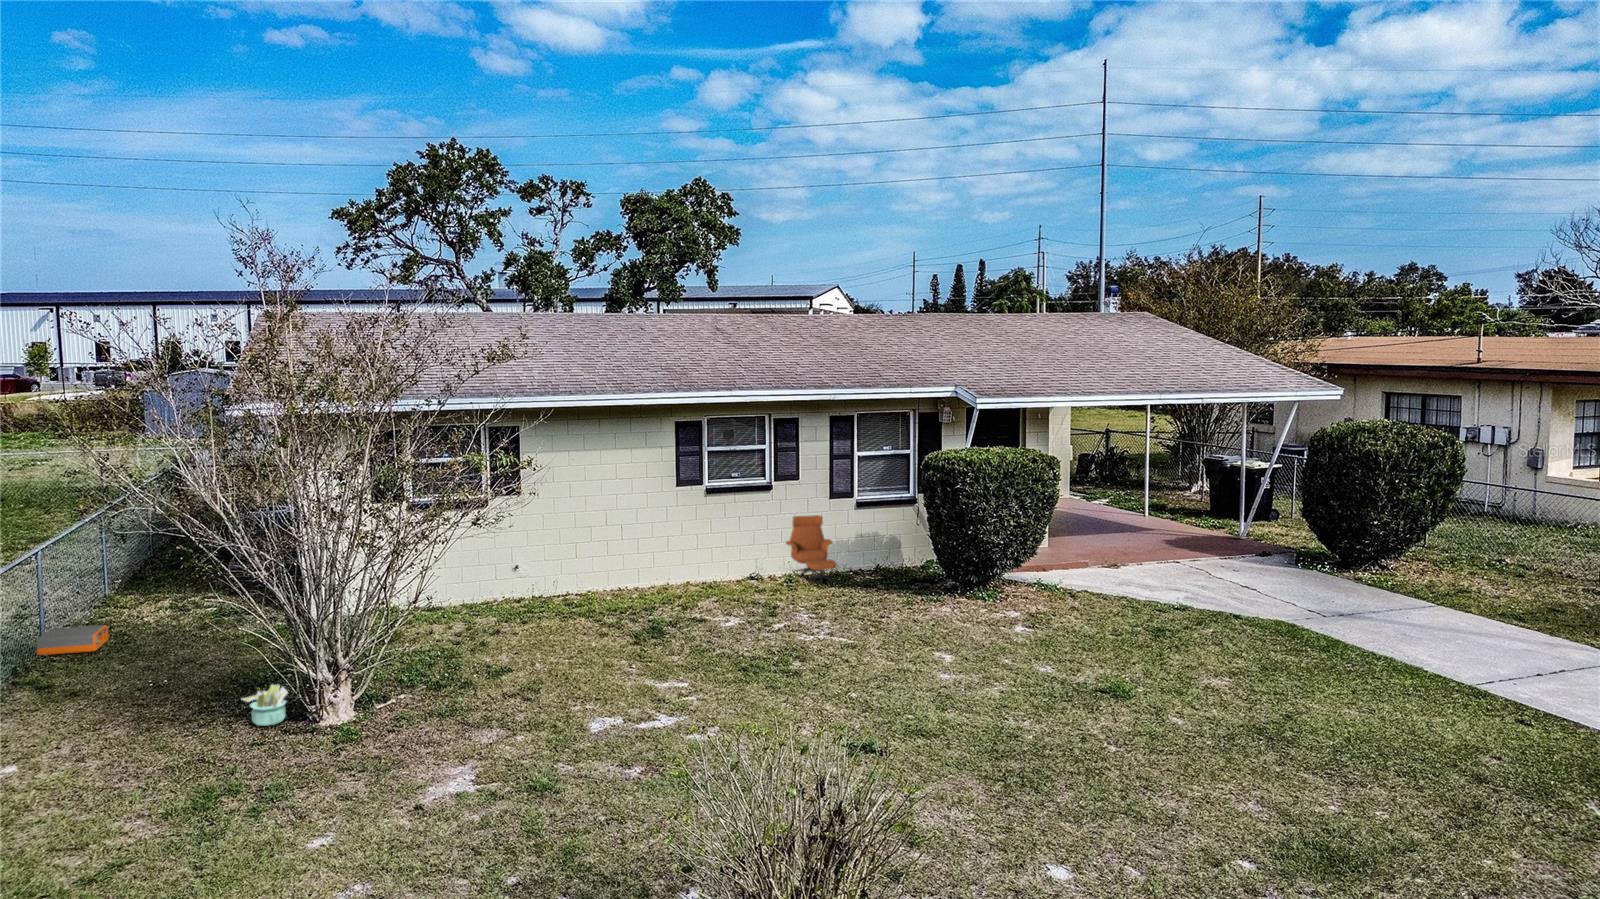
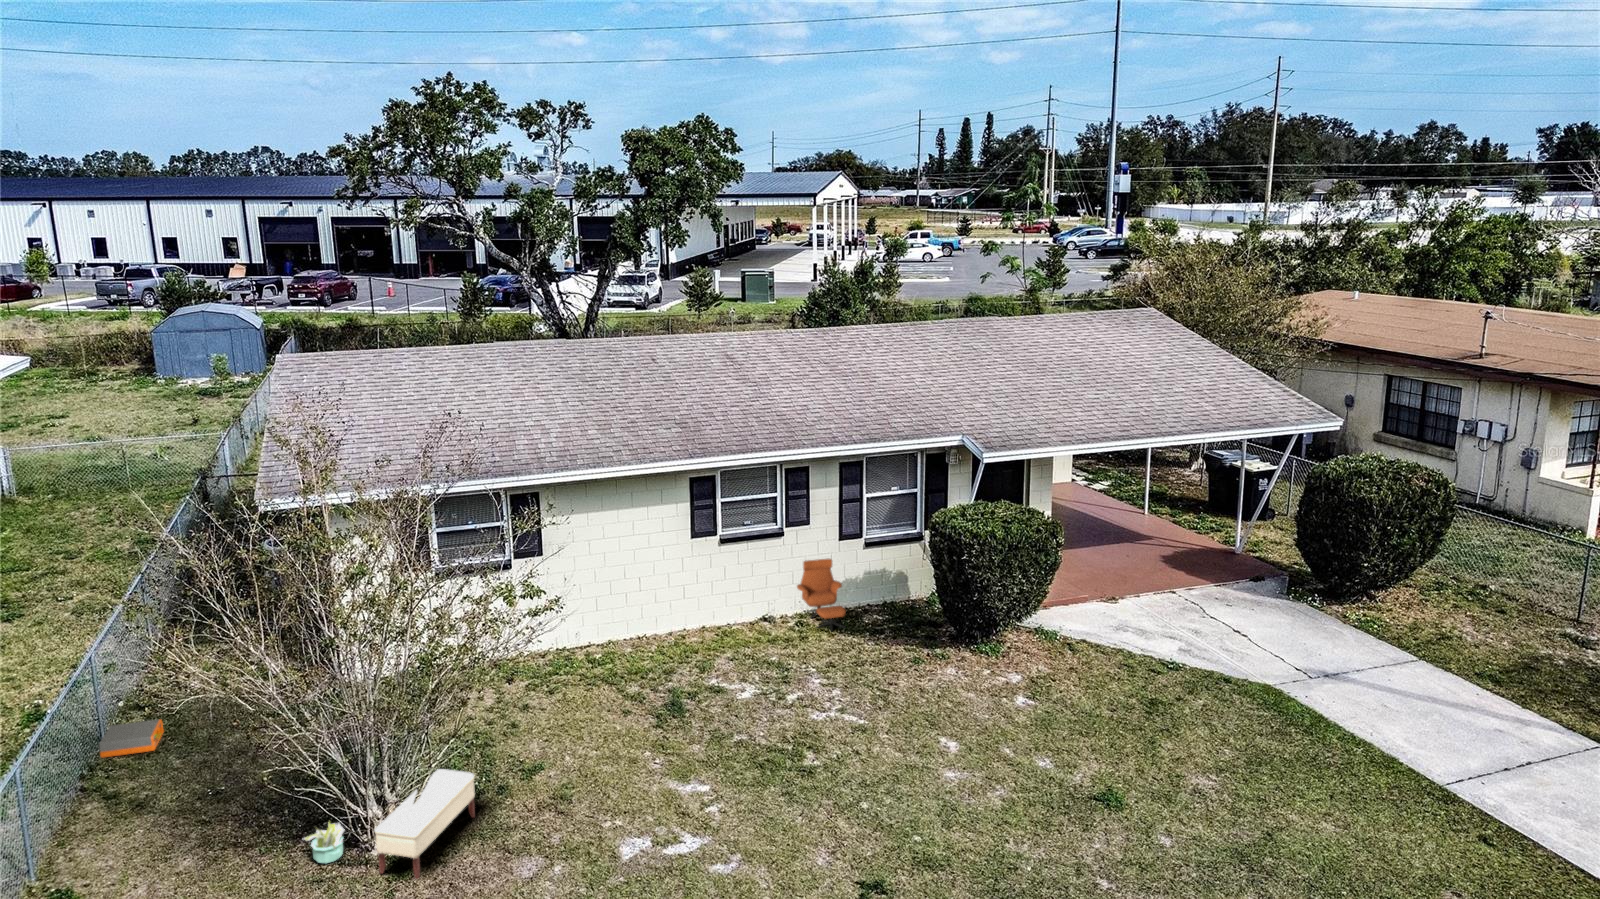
bench: none [319,643,433,737] -> present [375,769,475,879]

